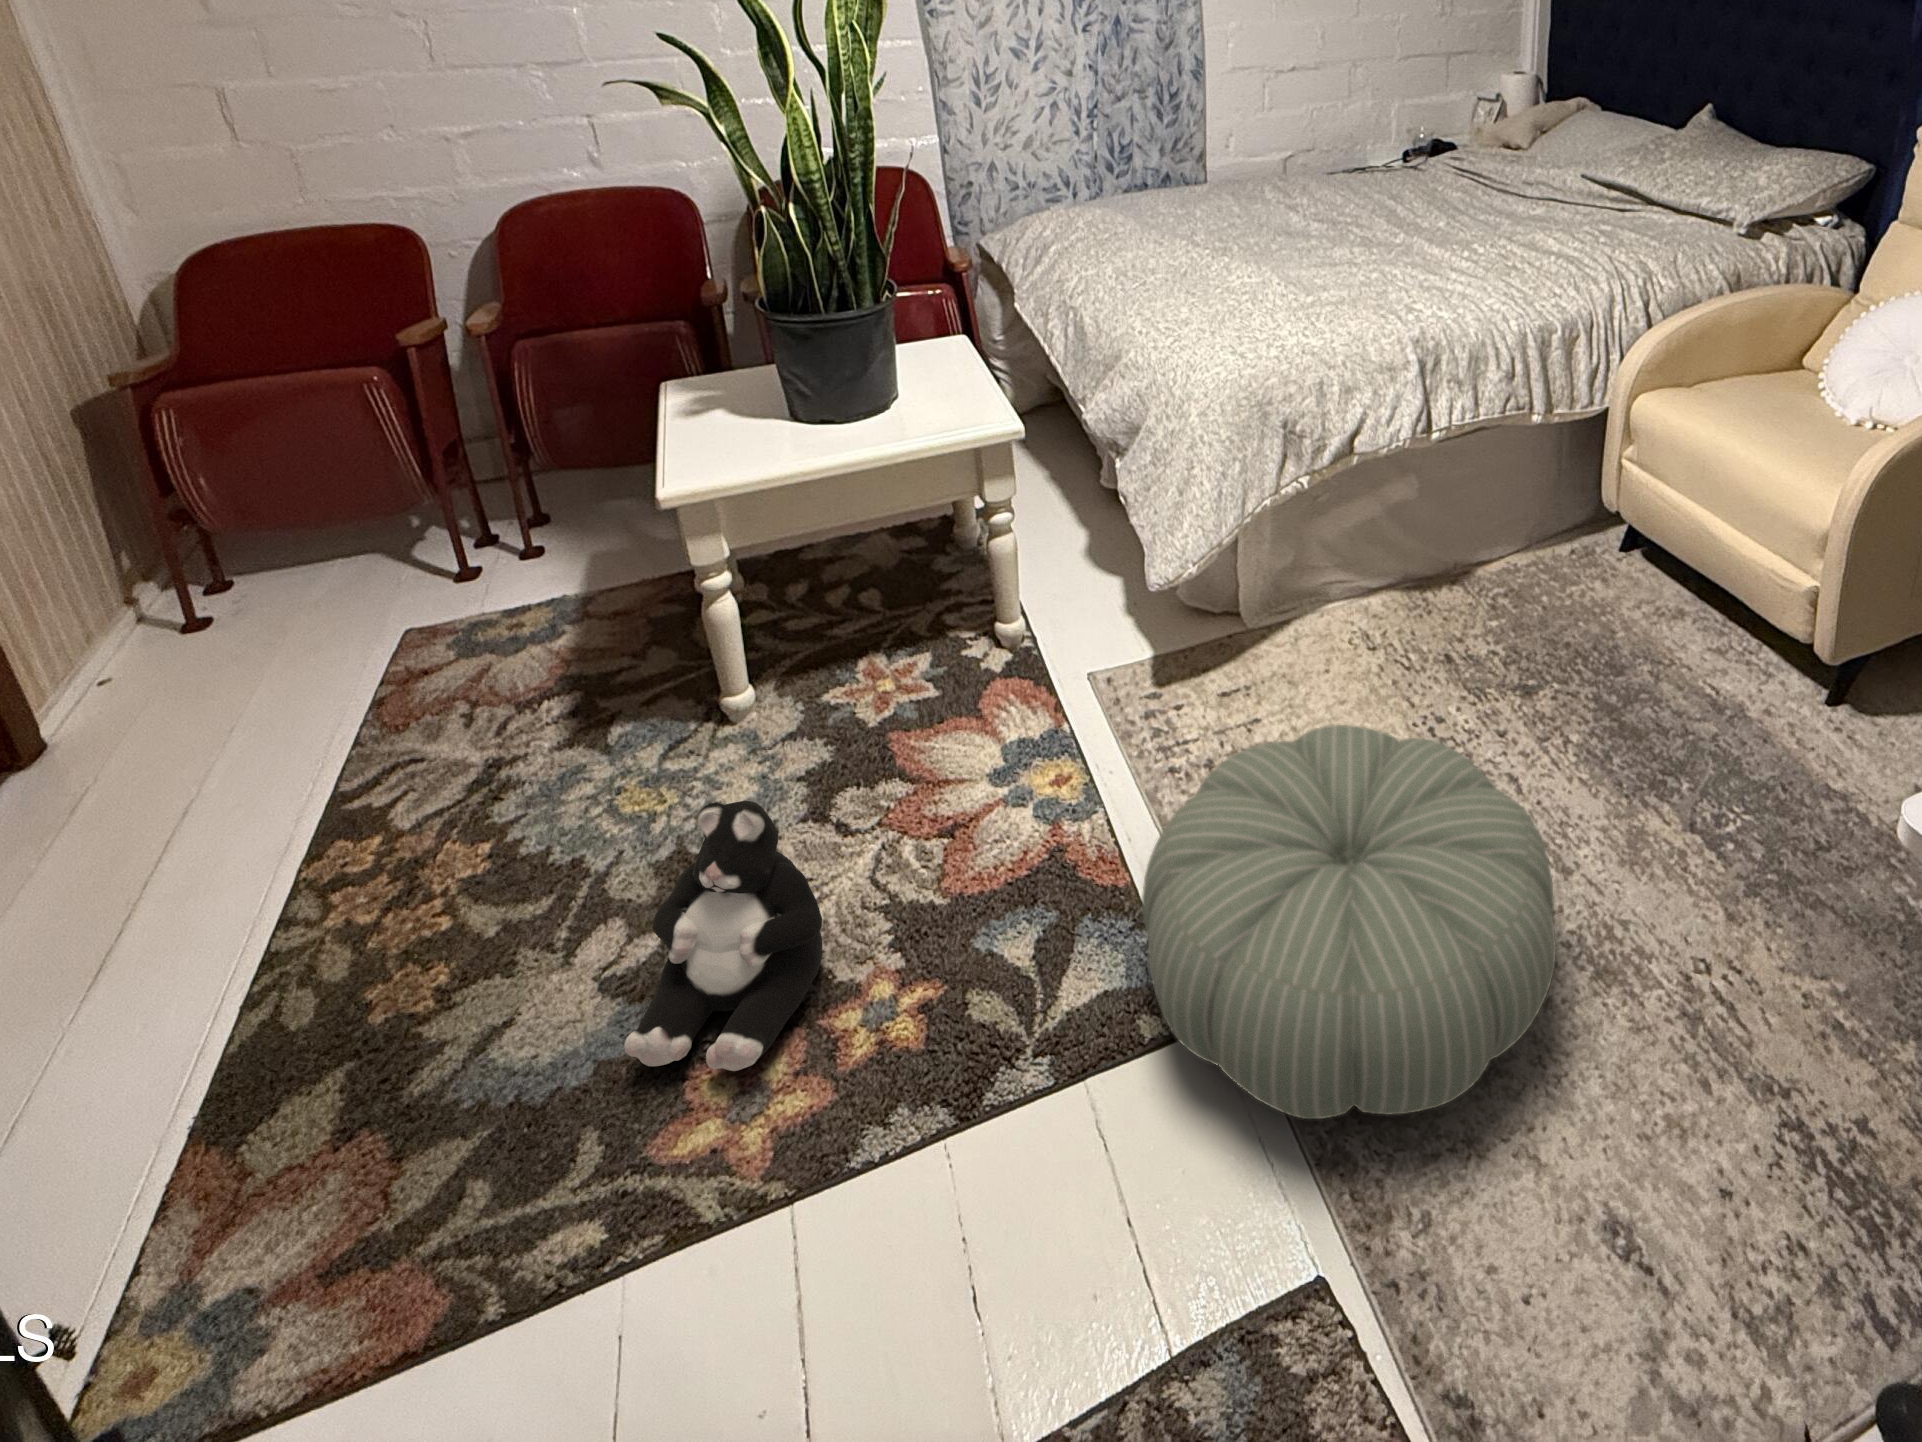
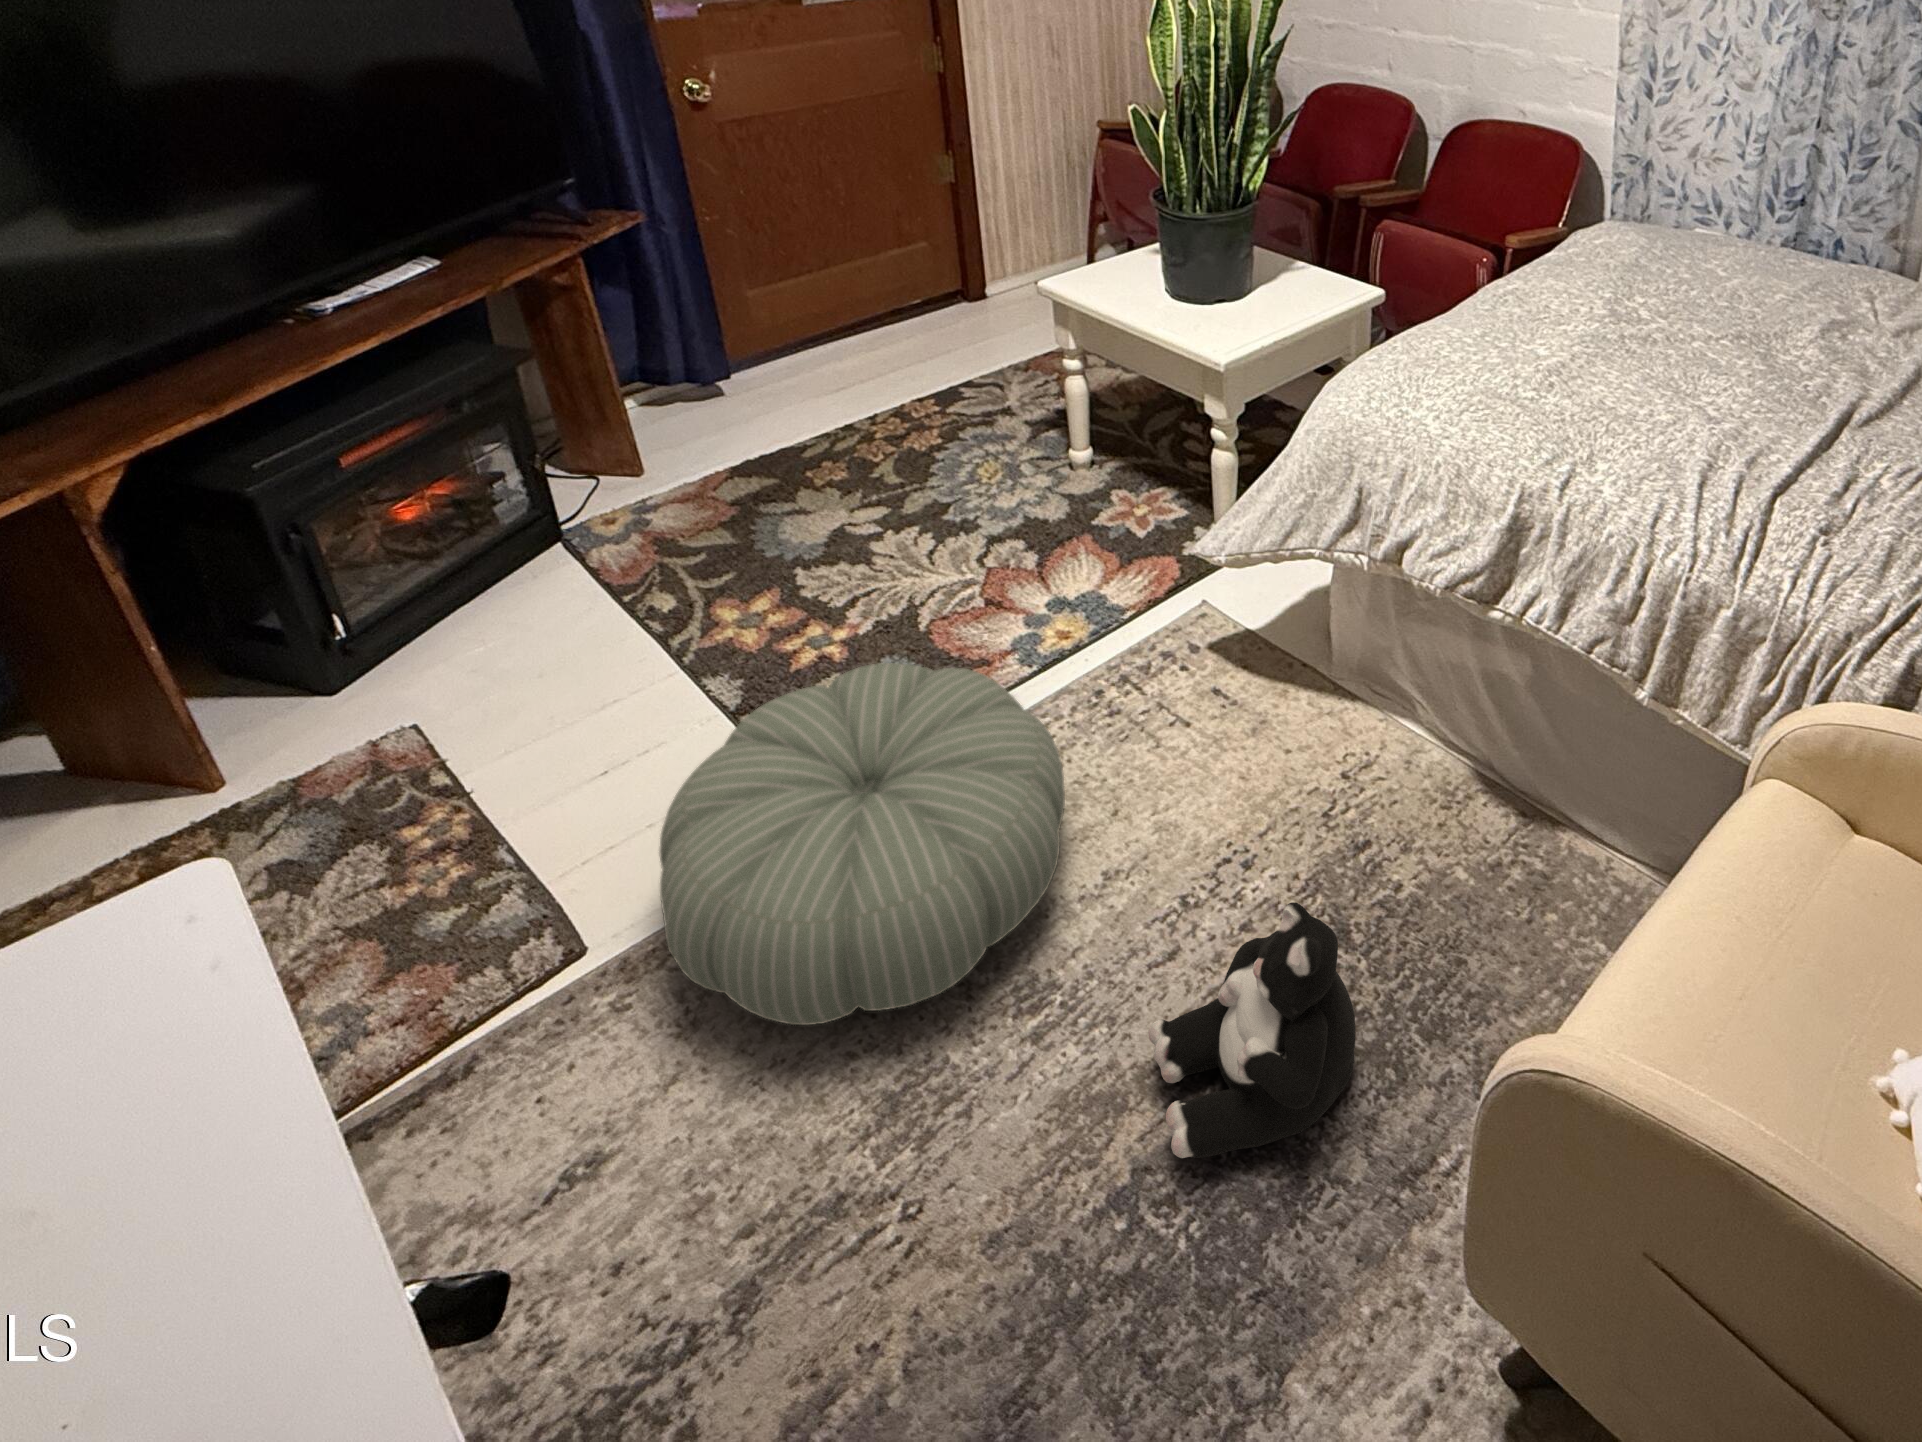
plush toy: present [624,801,822,1071] -> present [1148,902,1355,1158]

